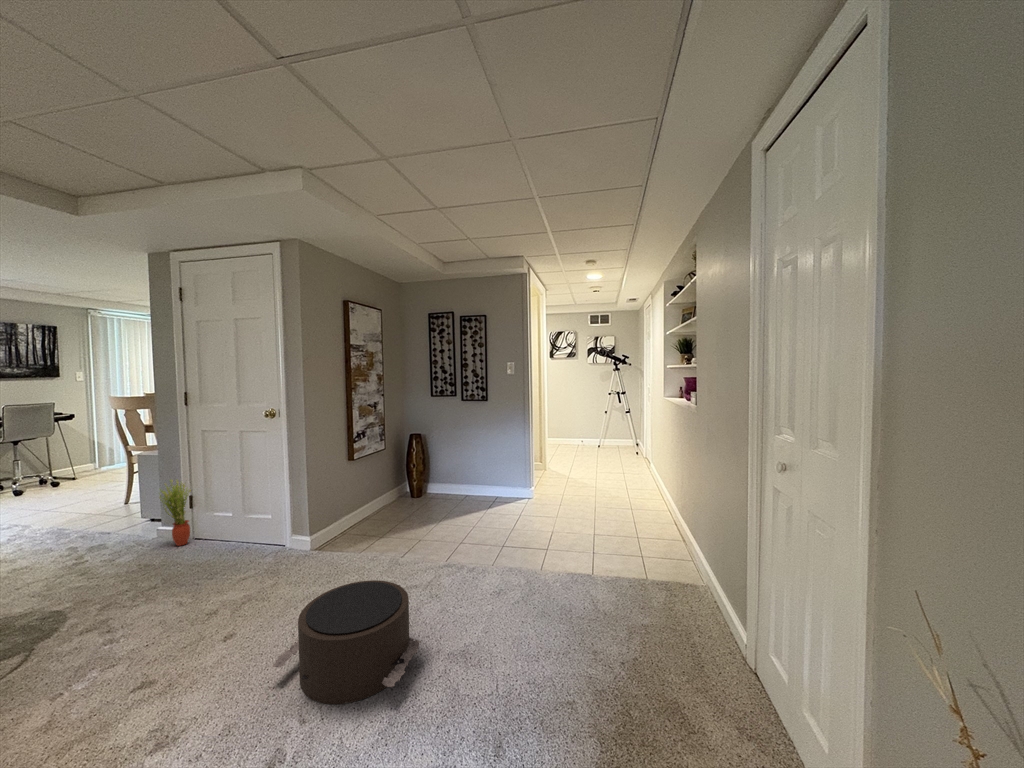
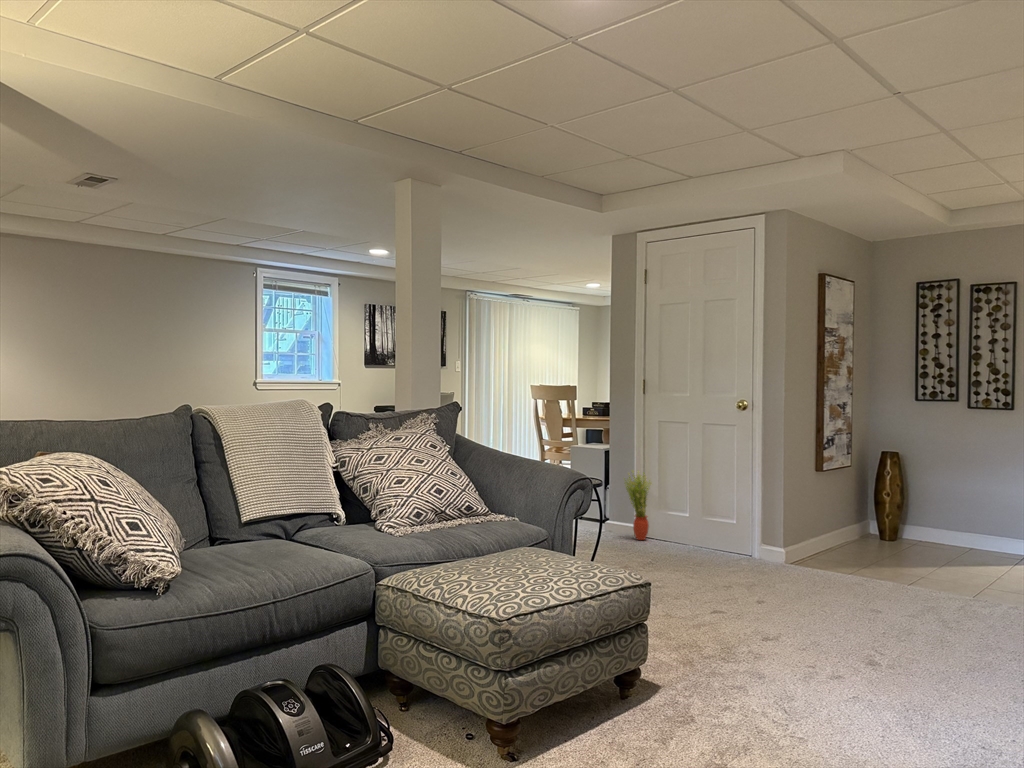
pouf: present [273,580,422,704] -> none [831,565,977,648]

